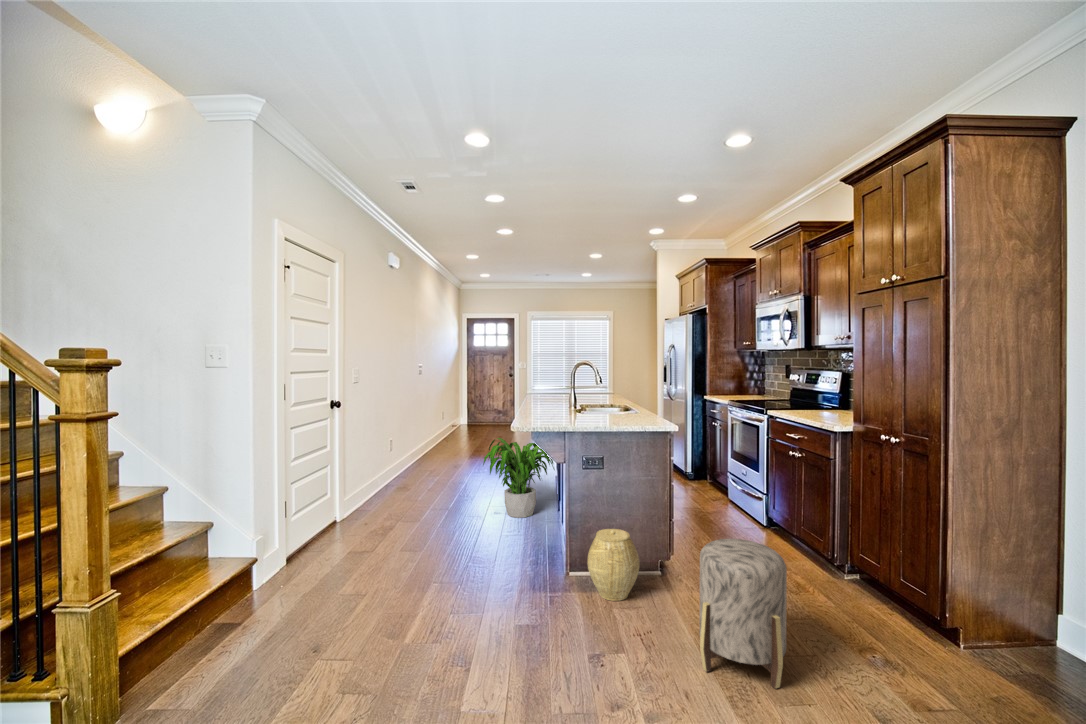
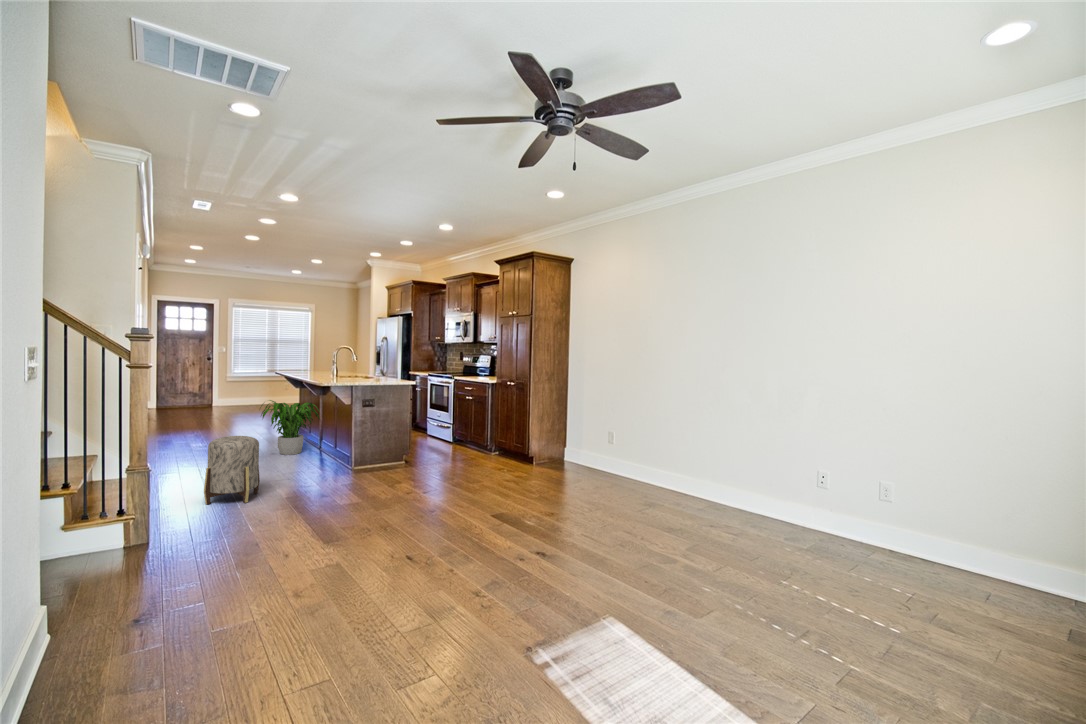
woven basket: present [587,529,640,601] -> none [369,437,399,474]
ottoman: present [700,539,787,688] -> present [204,436,260,504]

